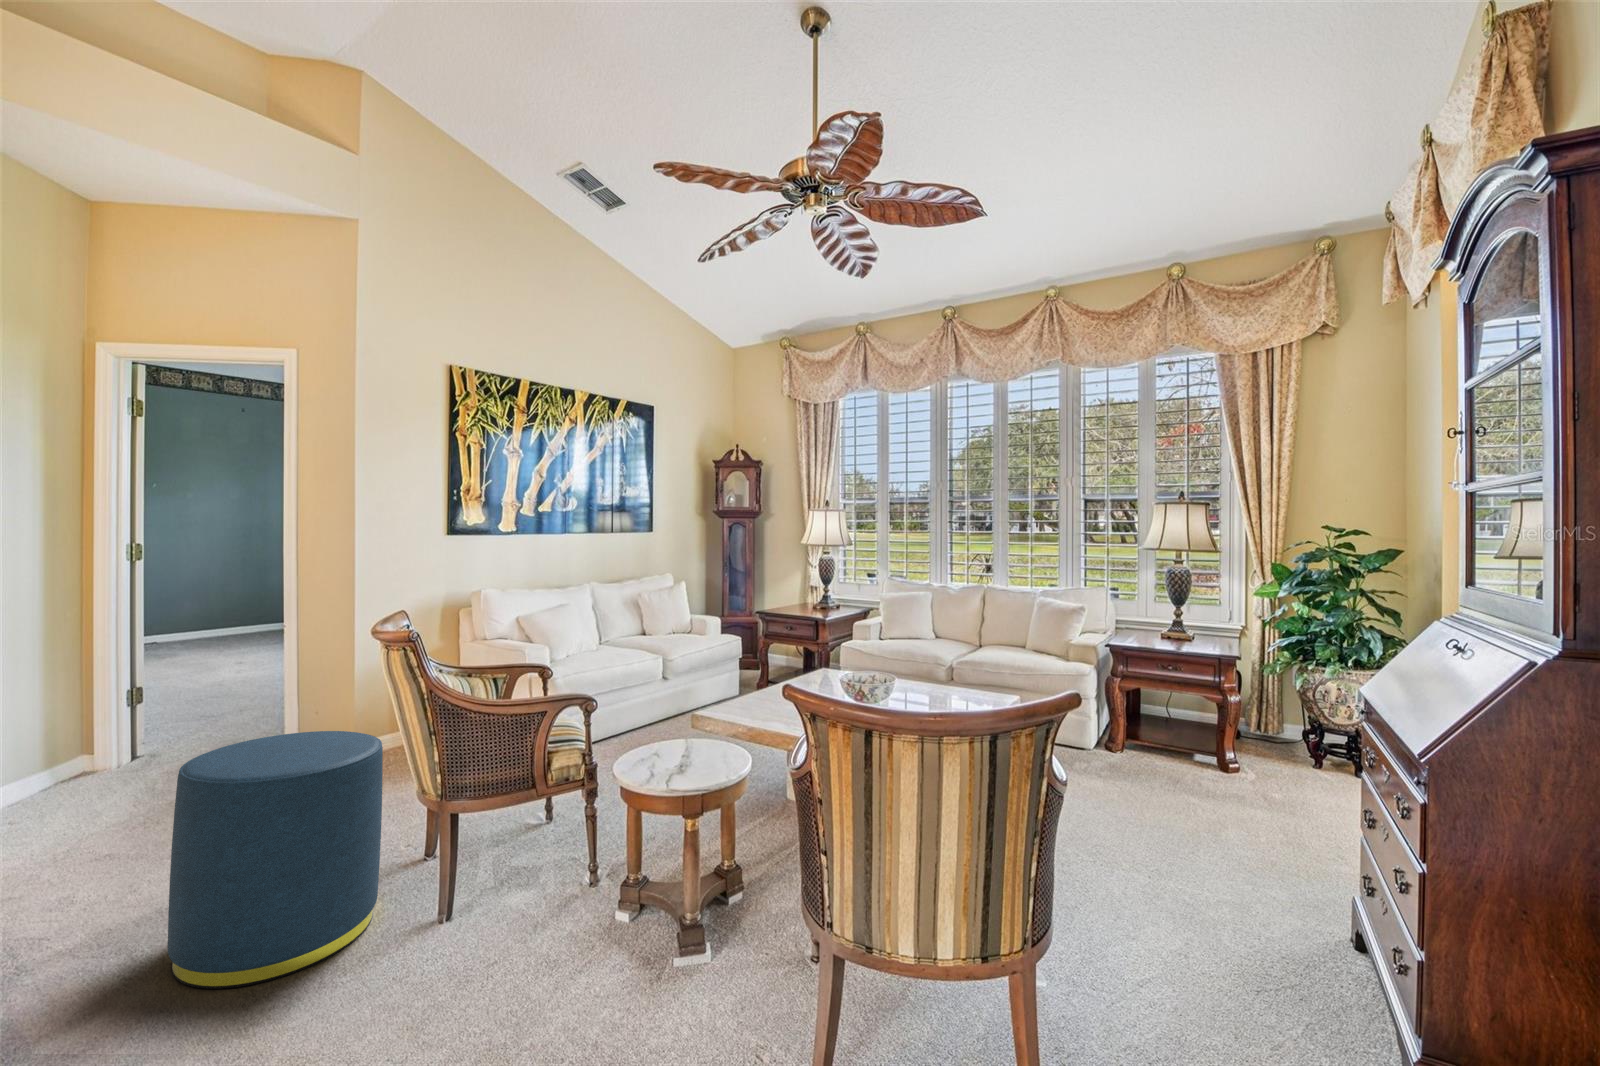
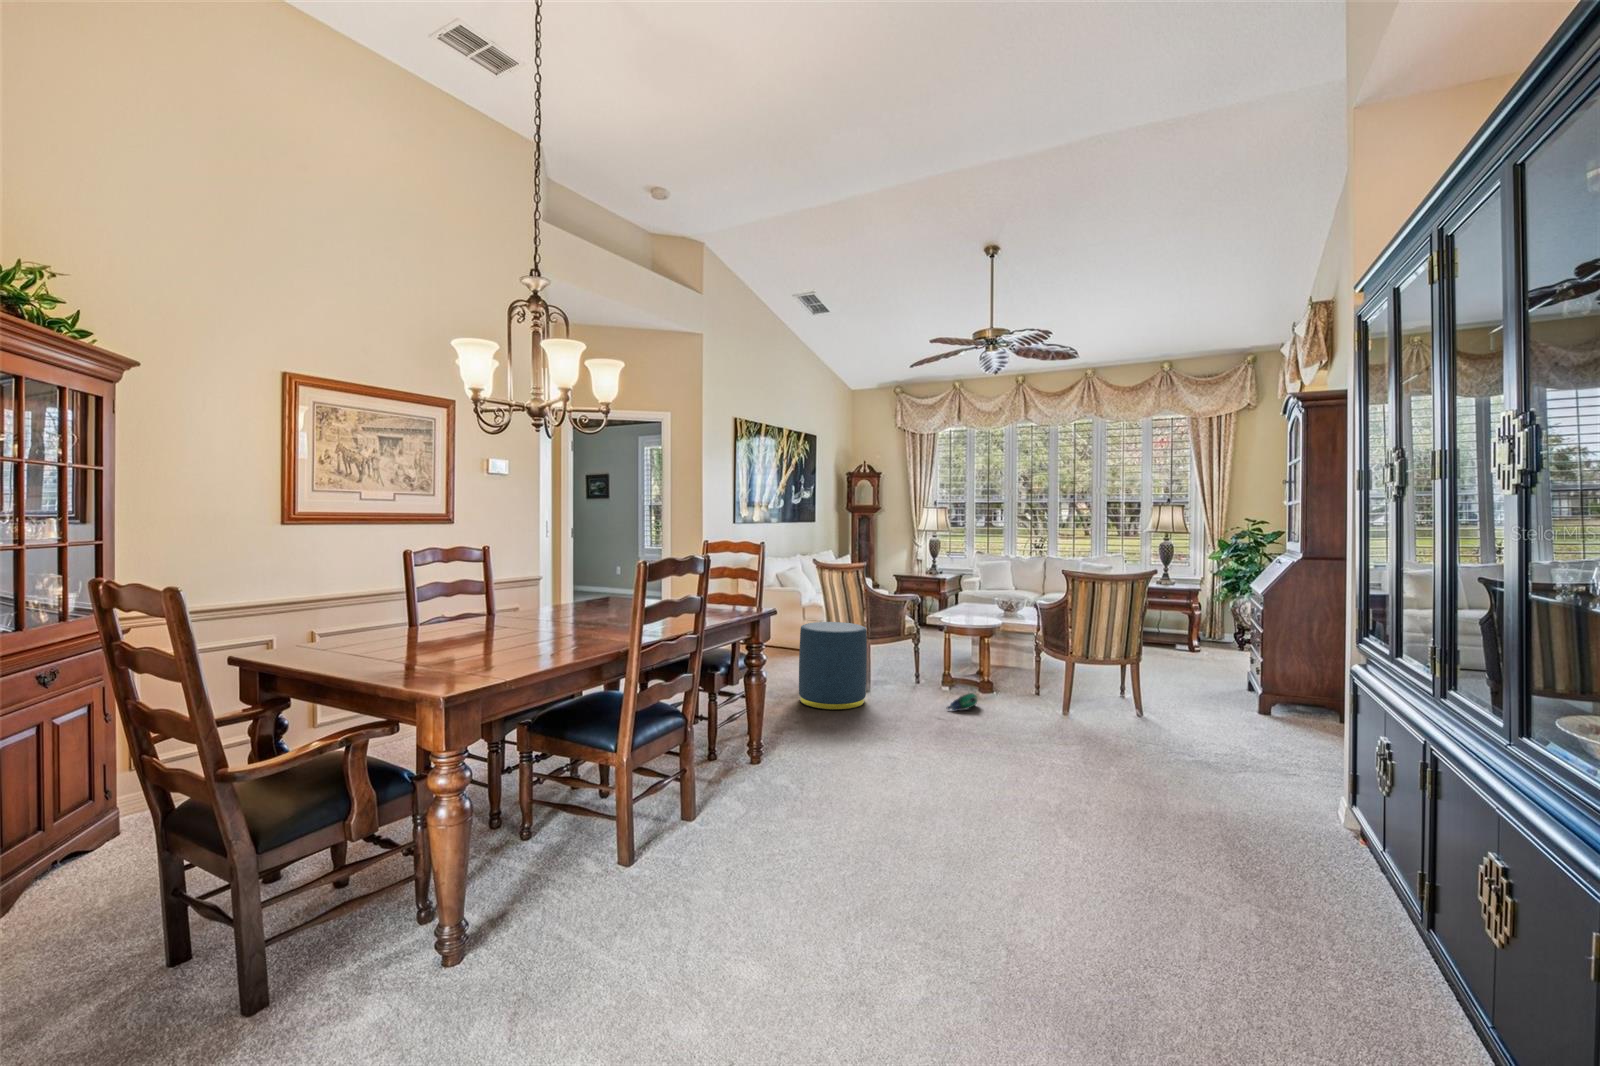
plush toy: none [495,939,616,1010] -> present [947,693,977,710]

